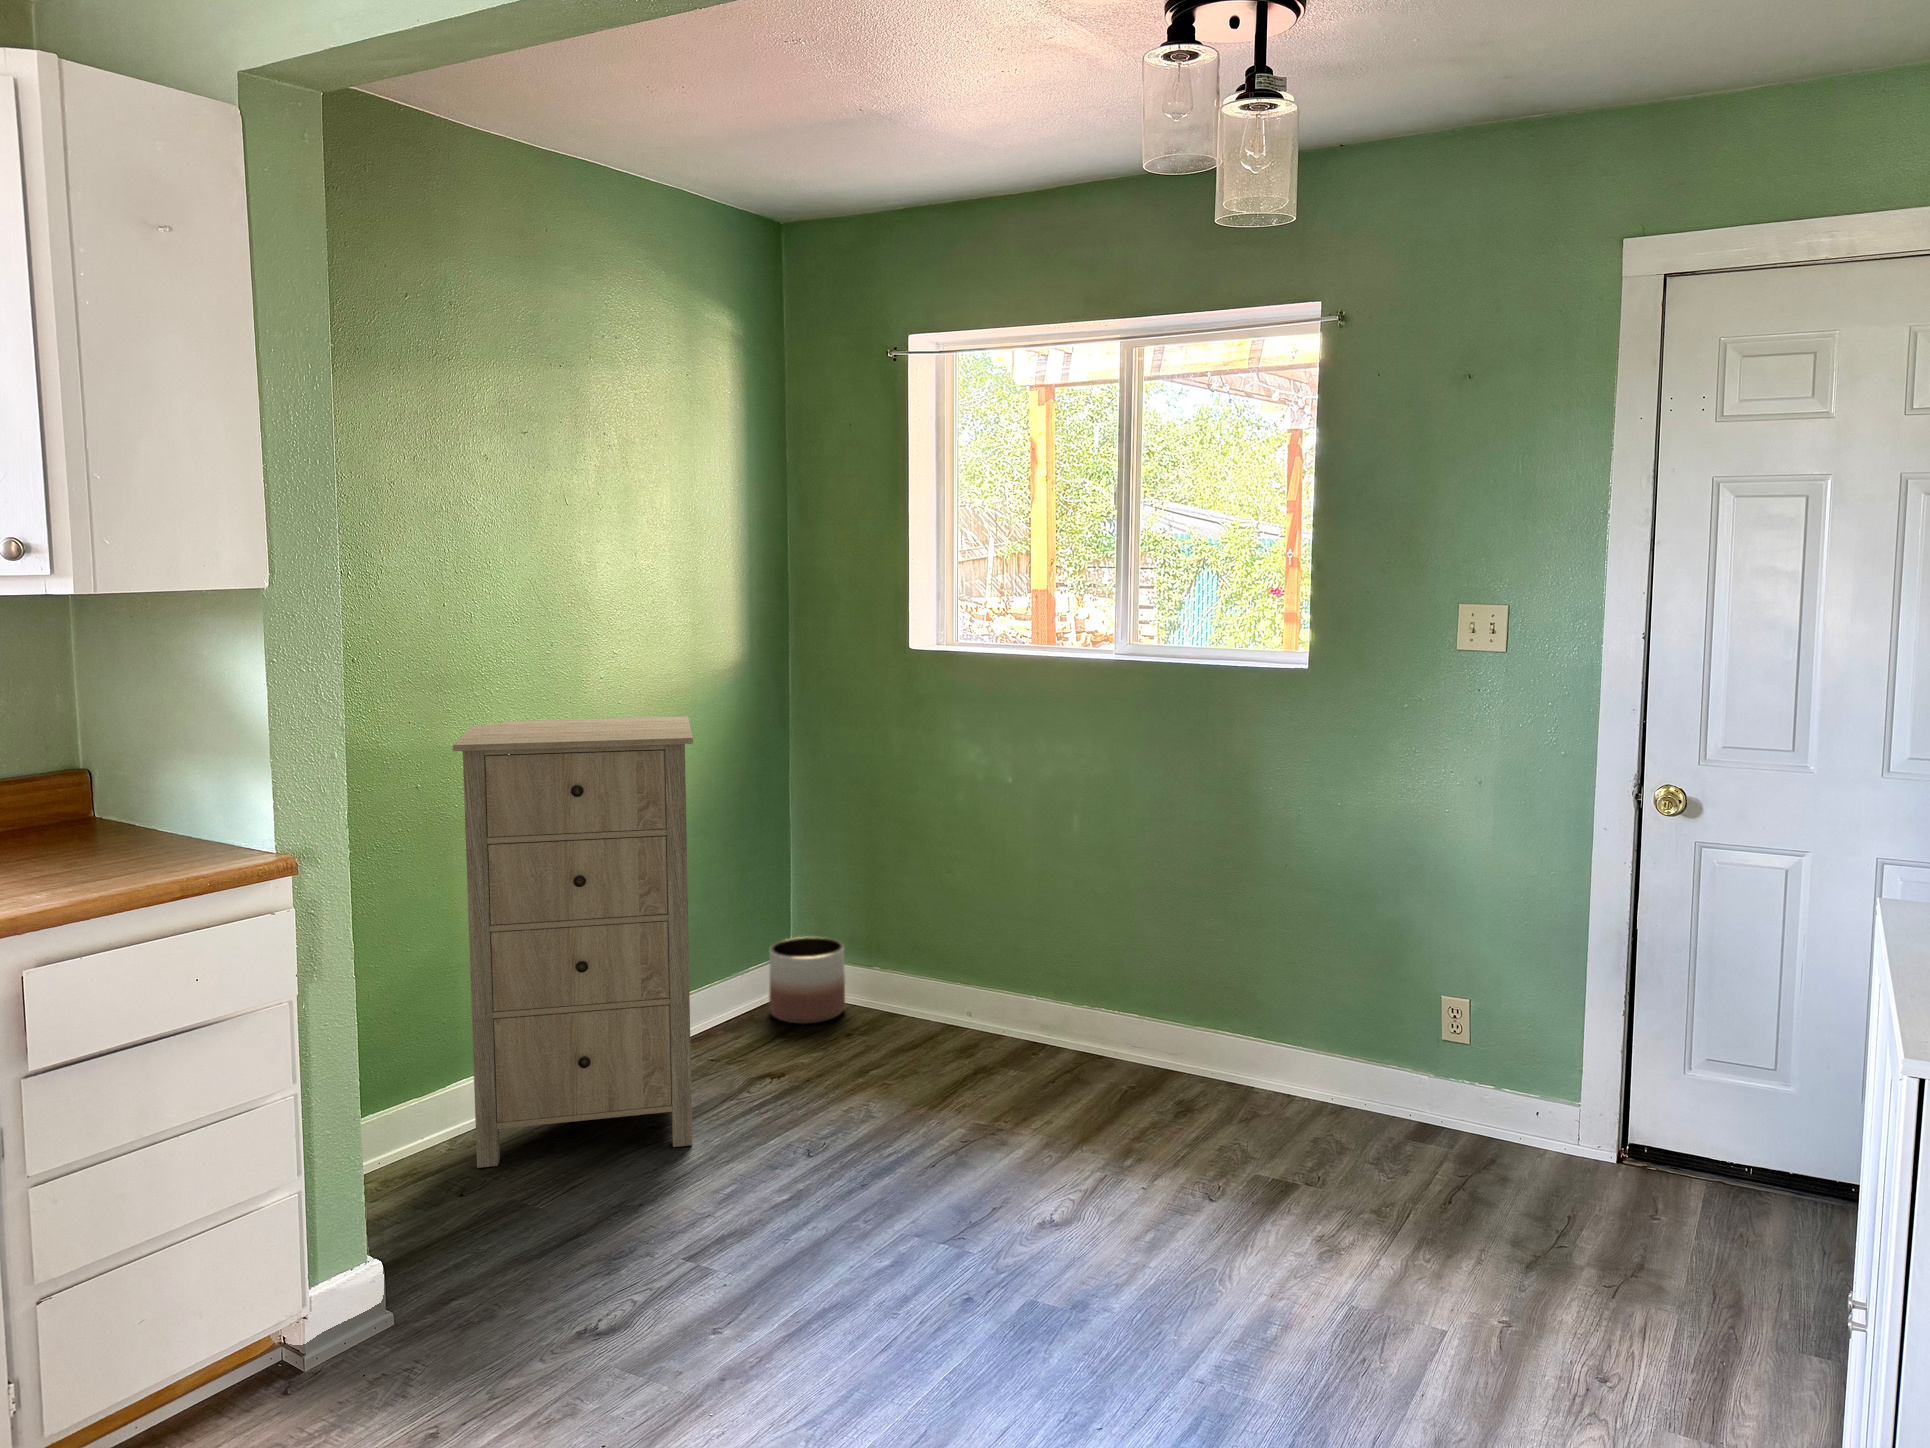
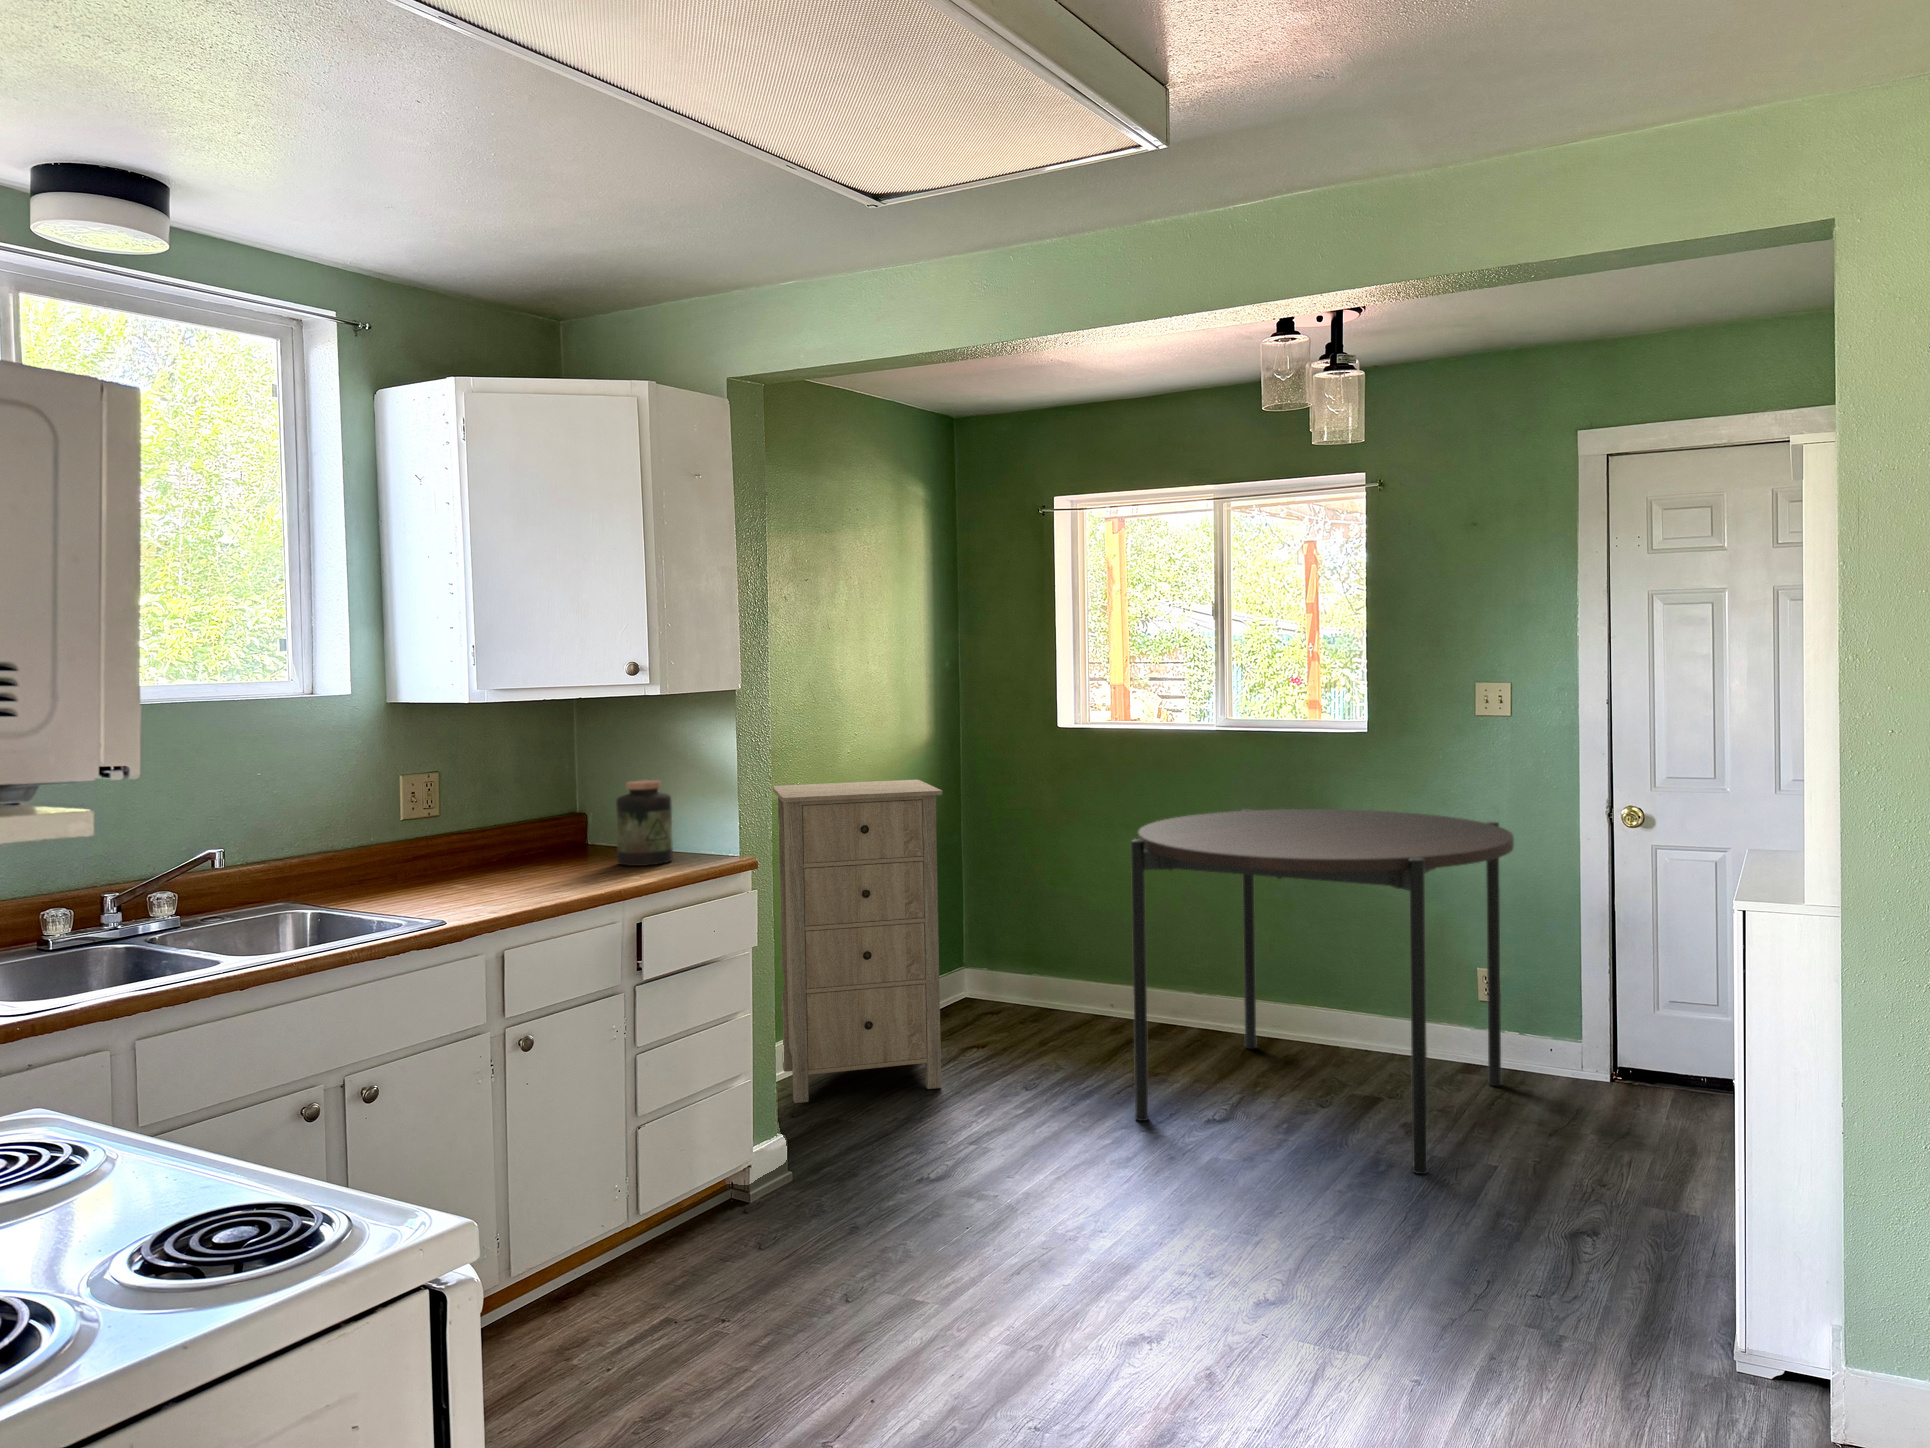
jar: none [58,731,164,870] -> present [616,780,673,866]
dining table: none [939,767,1498,1345] -> present [1131,809,1514,1174]
planter: present [769,937,845,1024] -> none [957,954,1015,1018]

